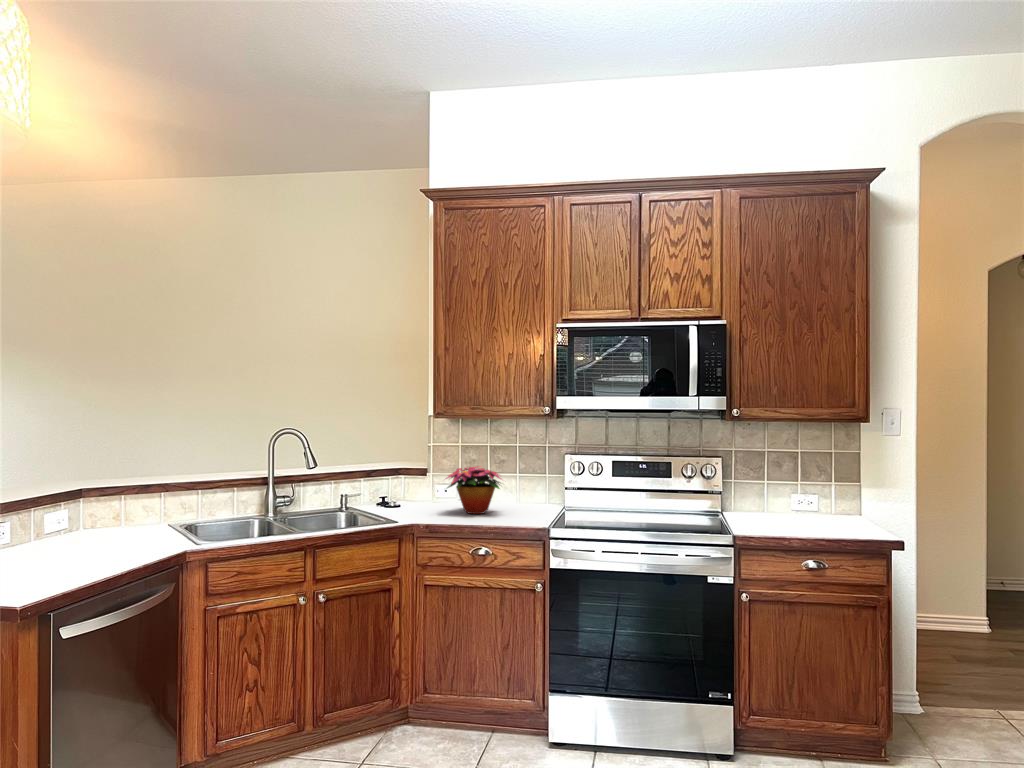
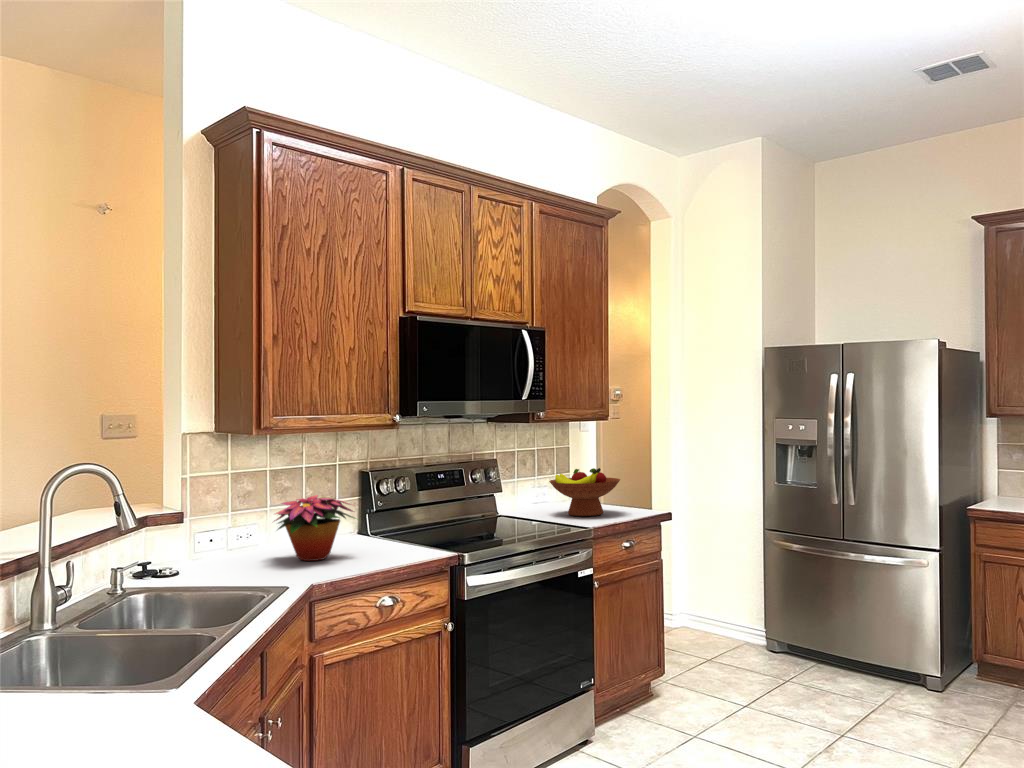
fruit bowl: none [762,475,848,530] -> present [549,468,620,516]

